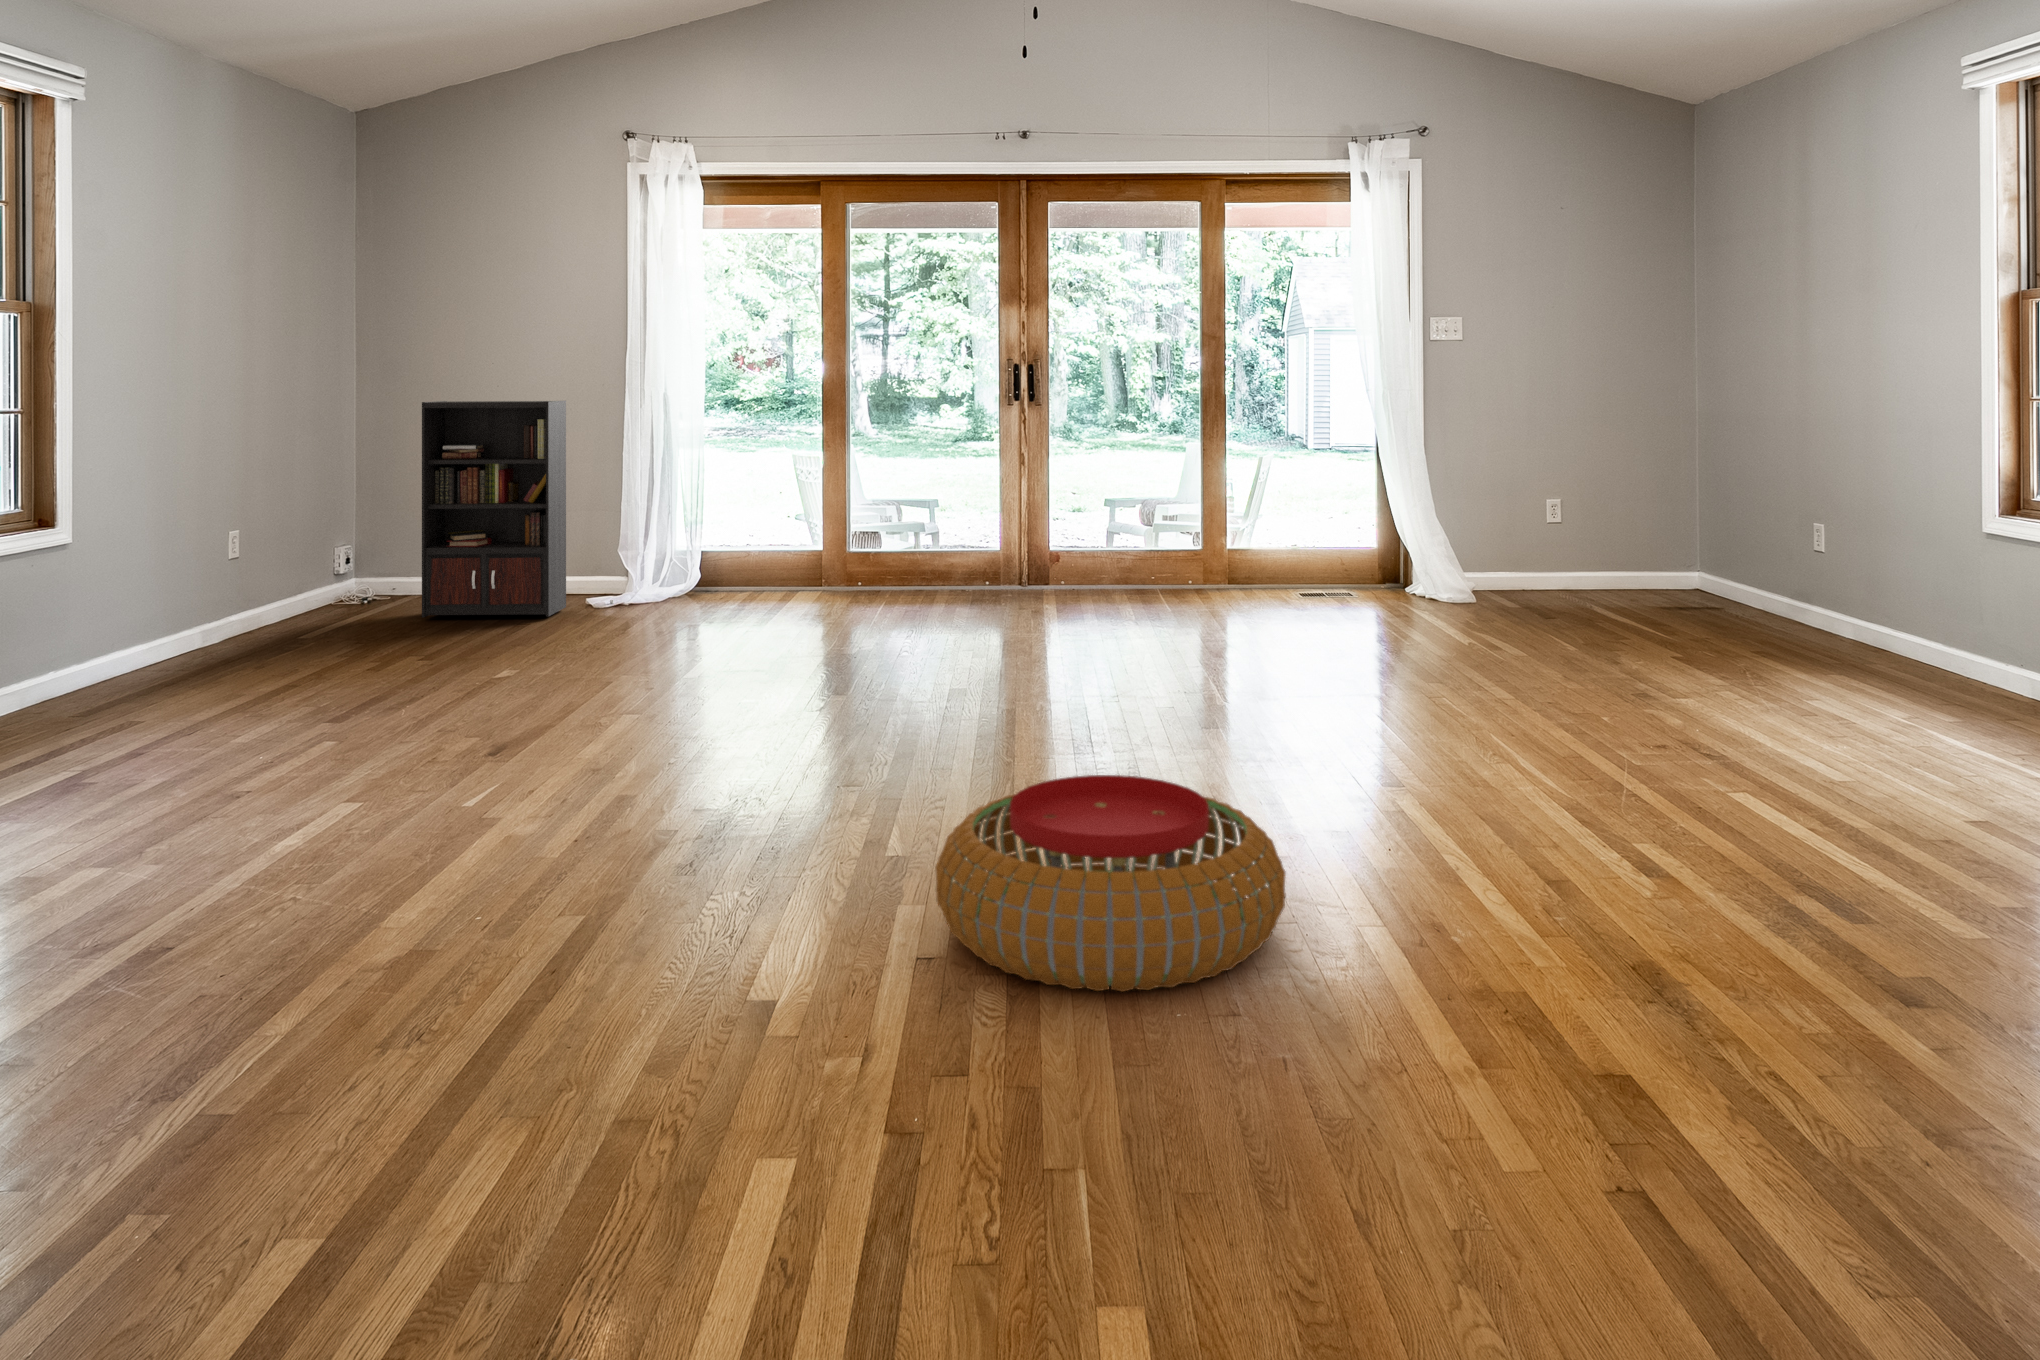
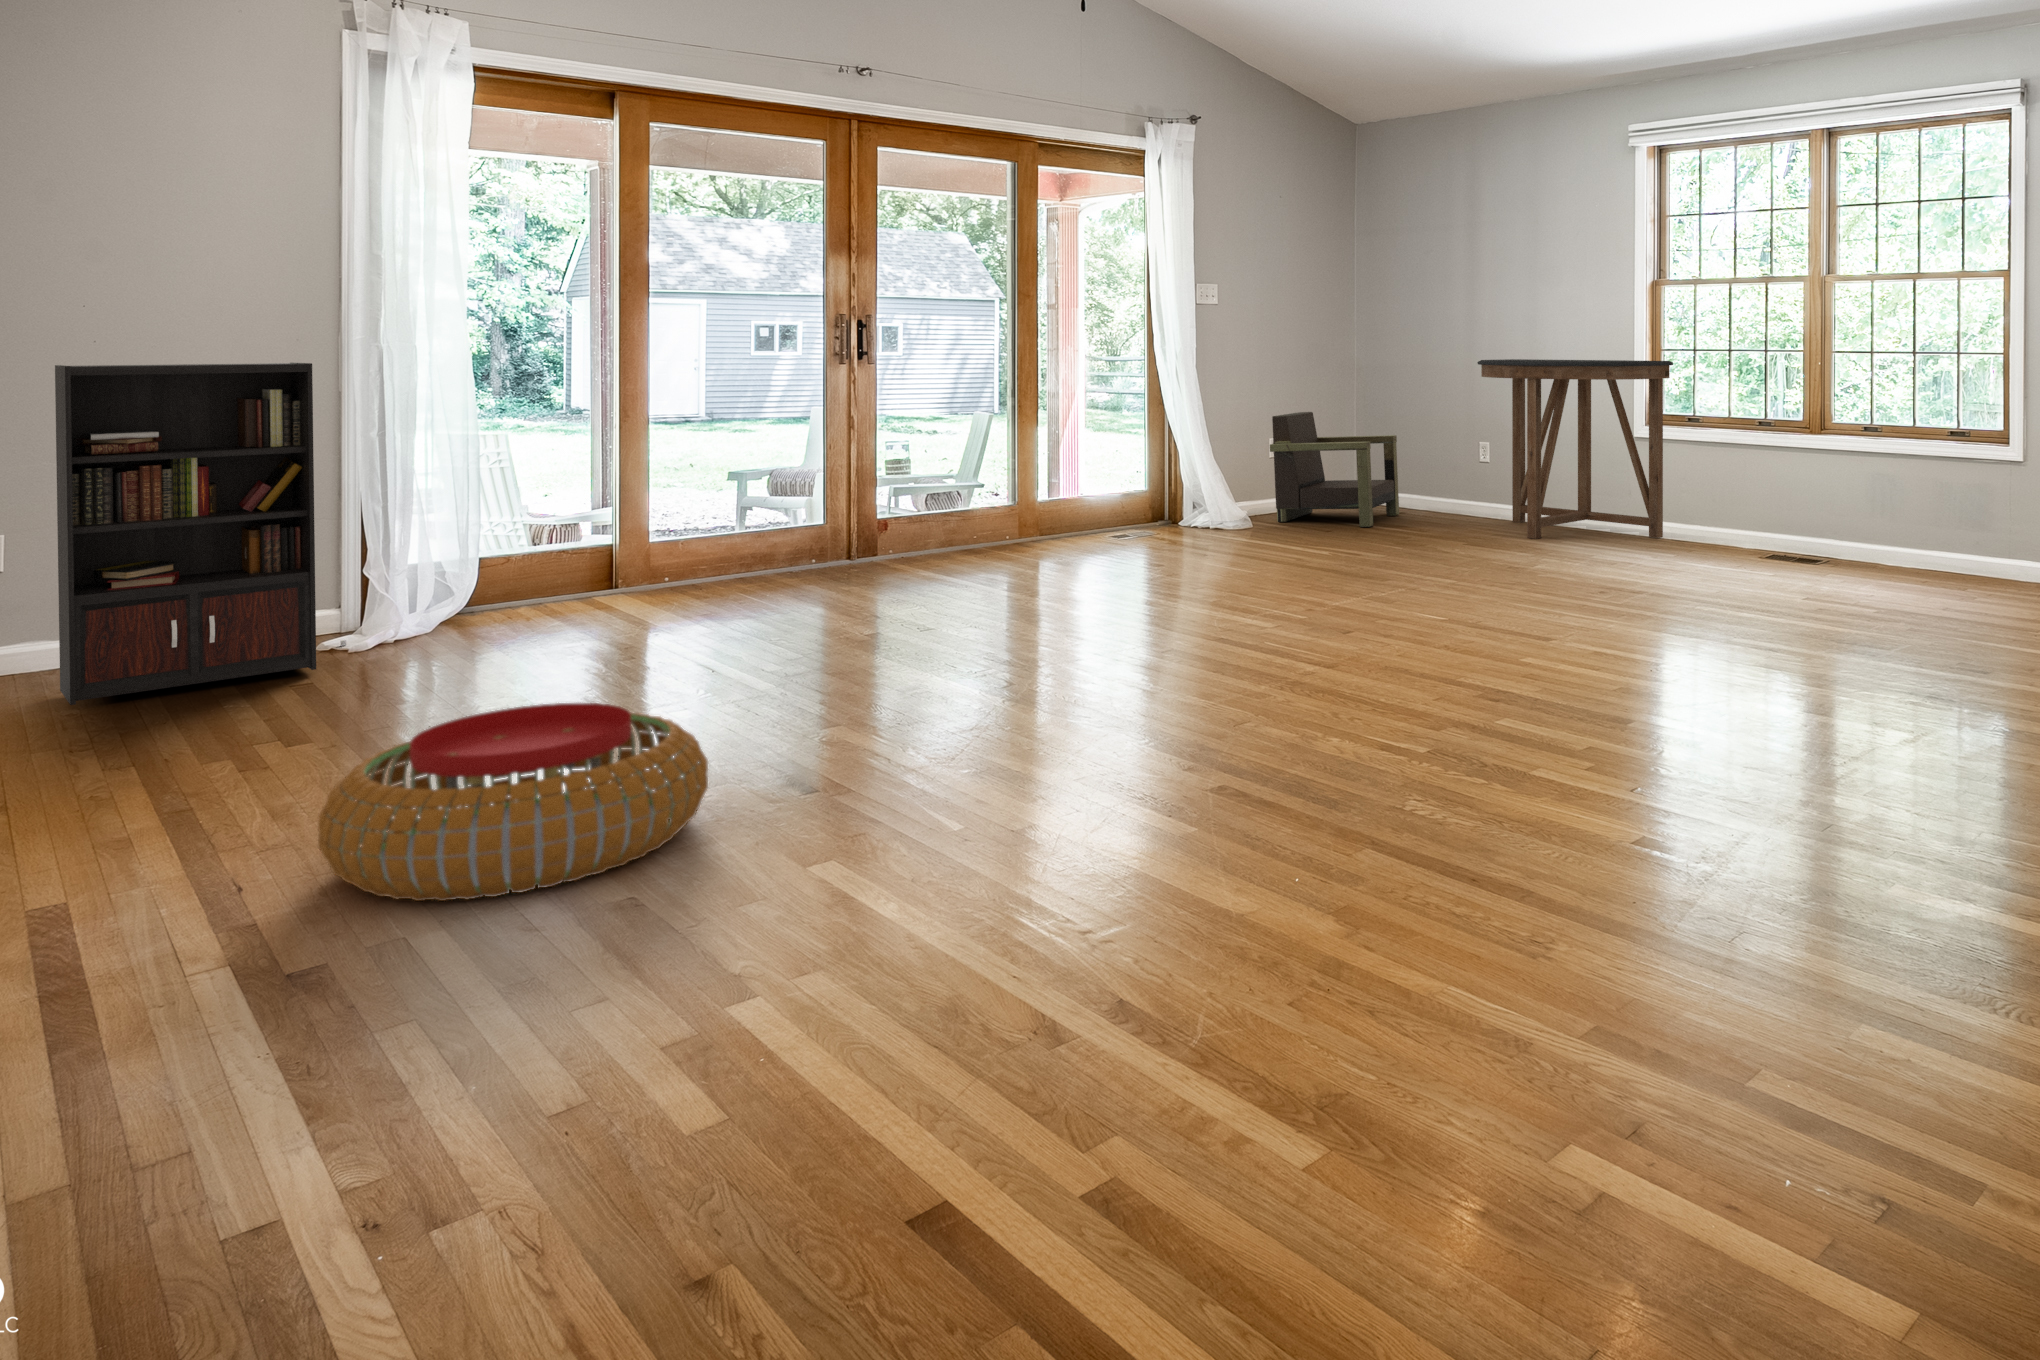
console table: none [1742,410,2020,696] -> present [1477,359,1673,539]
armchair: none [1507,470,1704,622] -> present [1270,412,1399,527]
pouf: present [935,775,1286,992] -> present [318,703,708,901]

